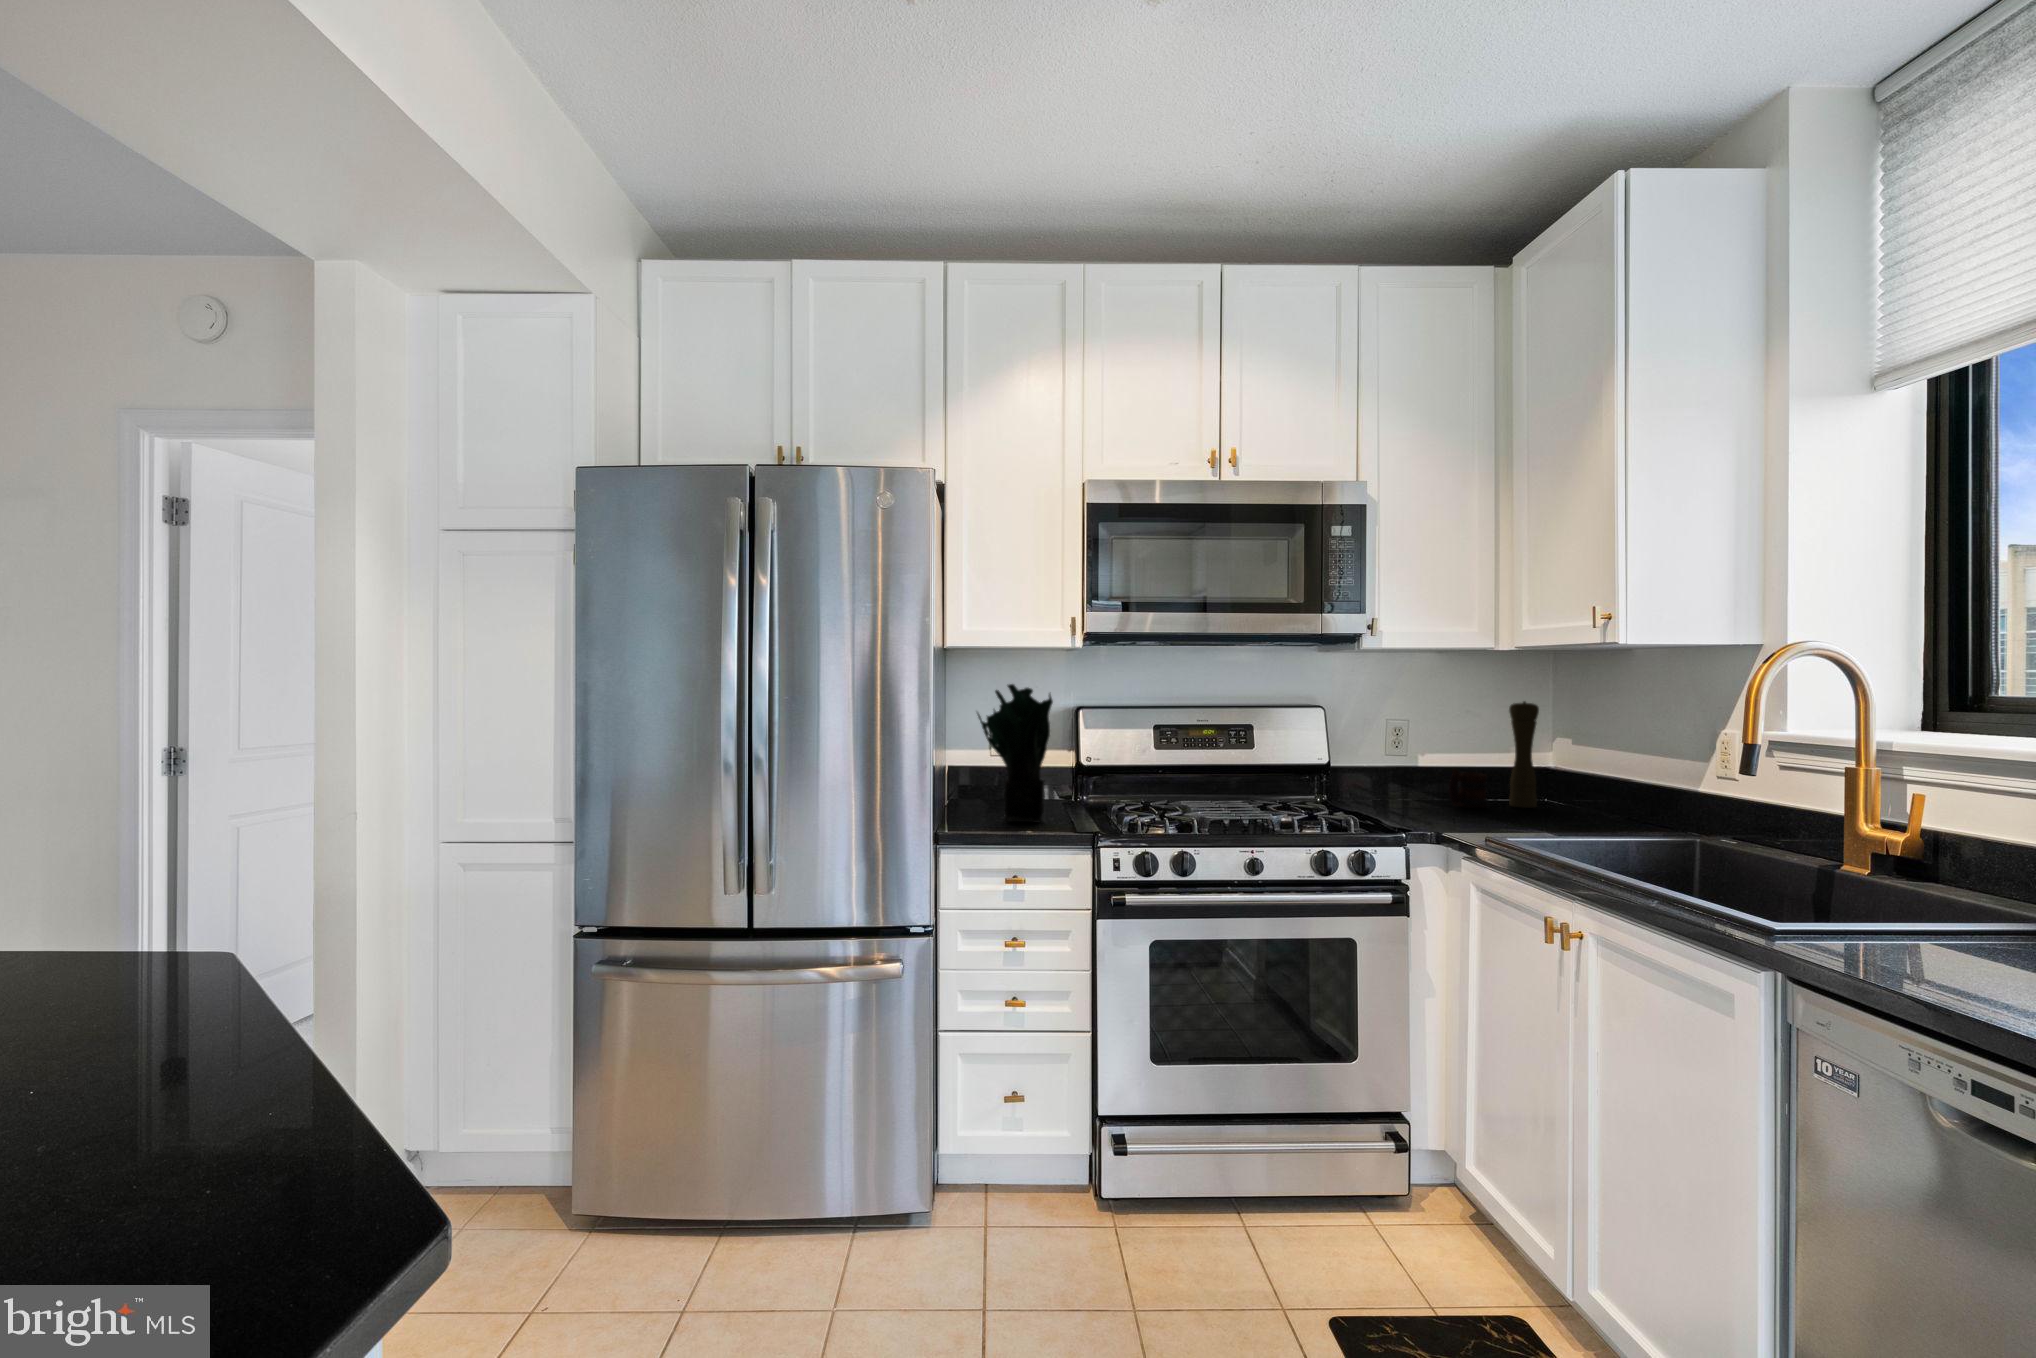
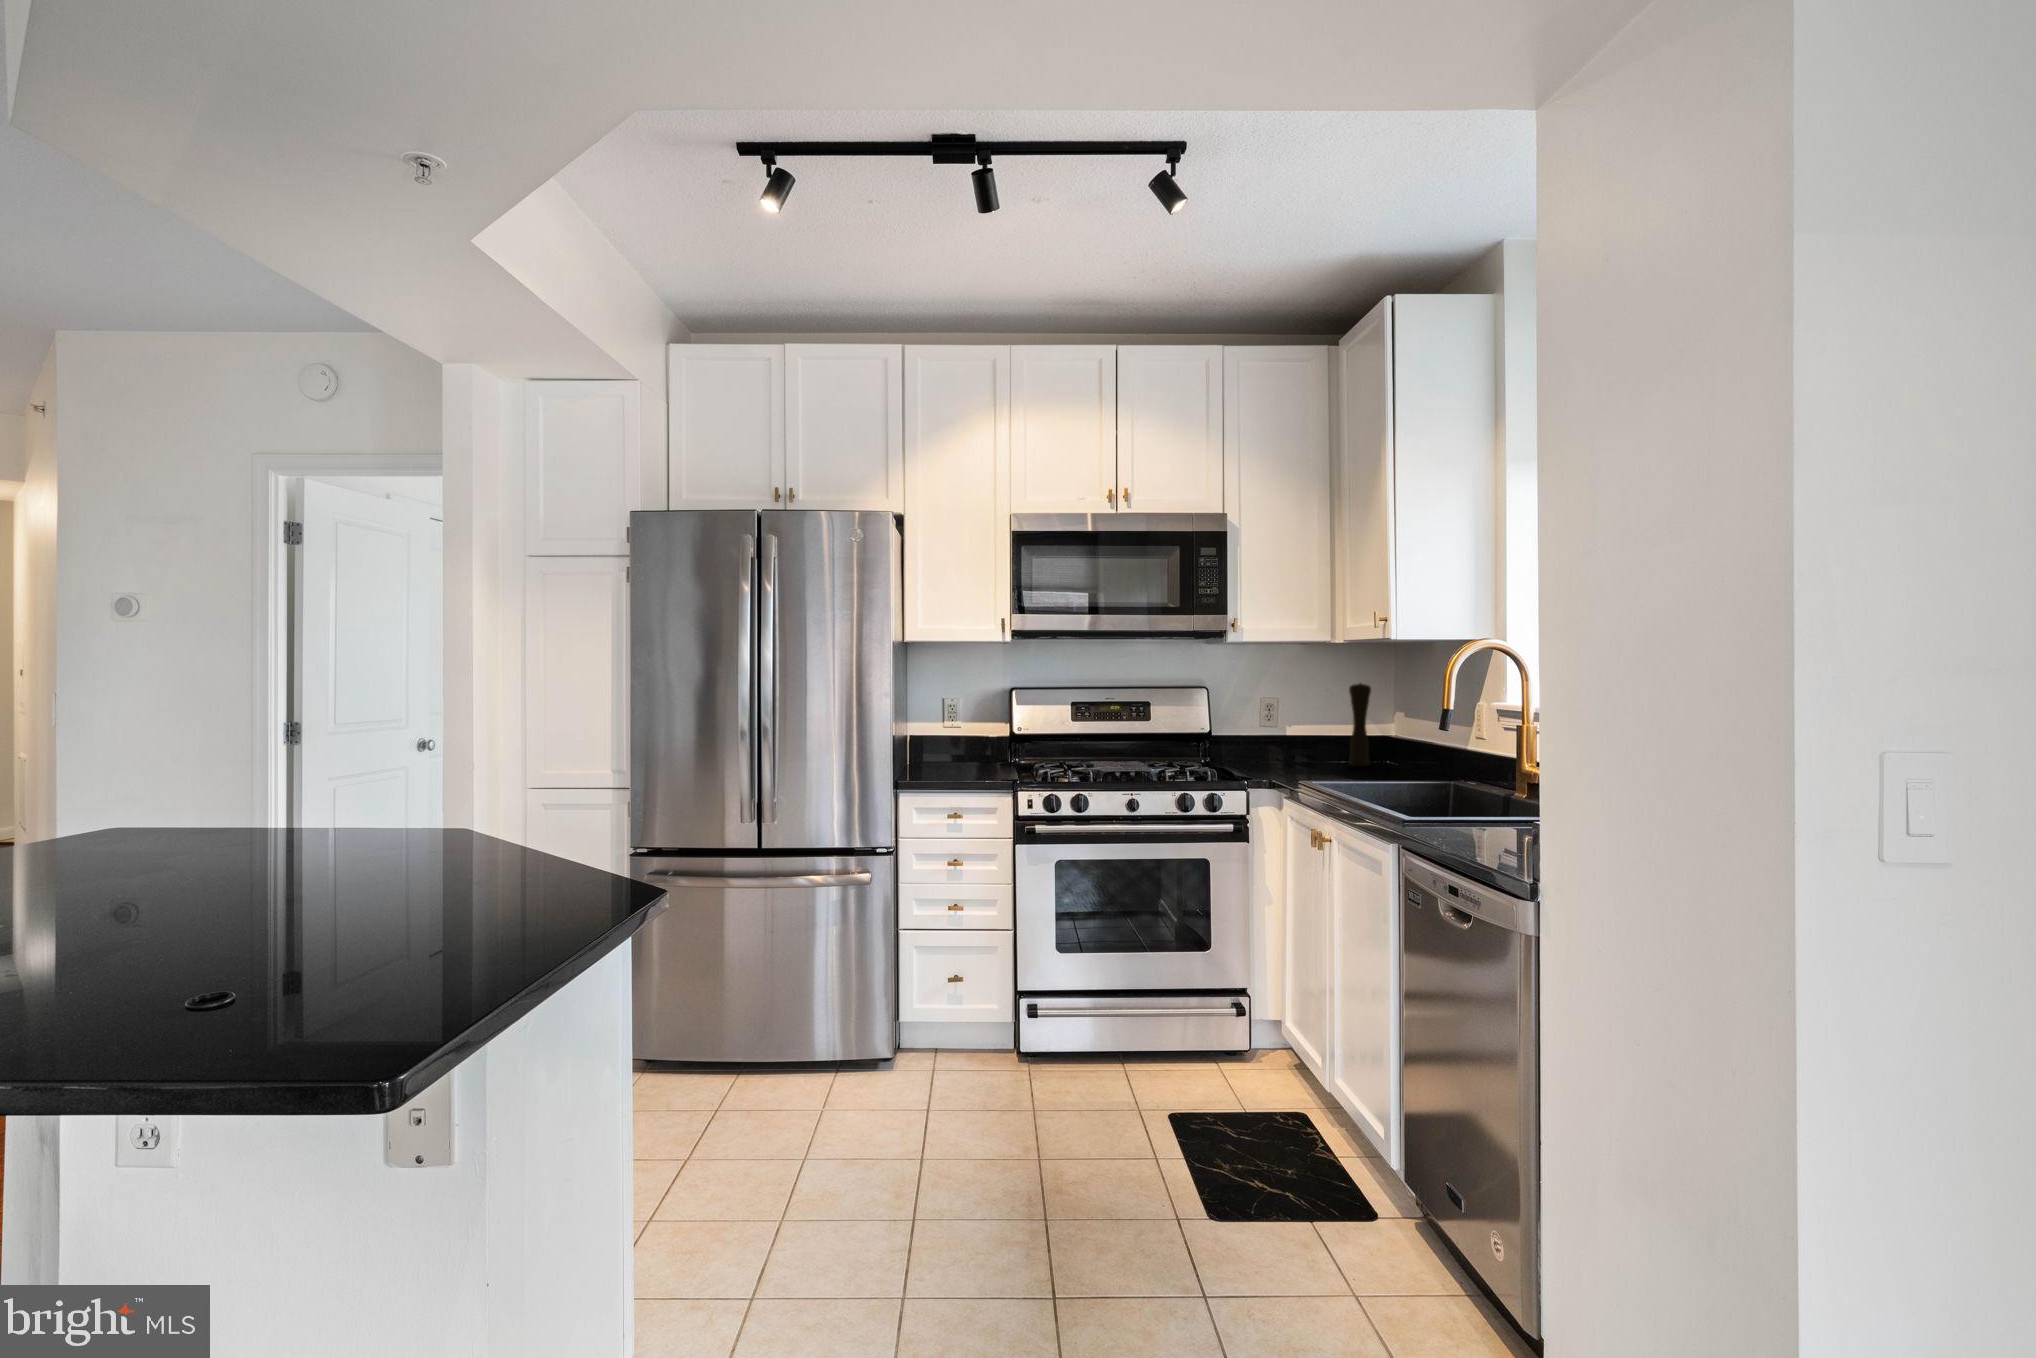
potted plant: present [977,684,1053,823] -> none [928,670,986,775]
mug: present [1449,769,1487,808] -> none [1300,736,1331,766]

